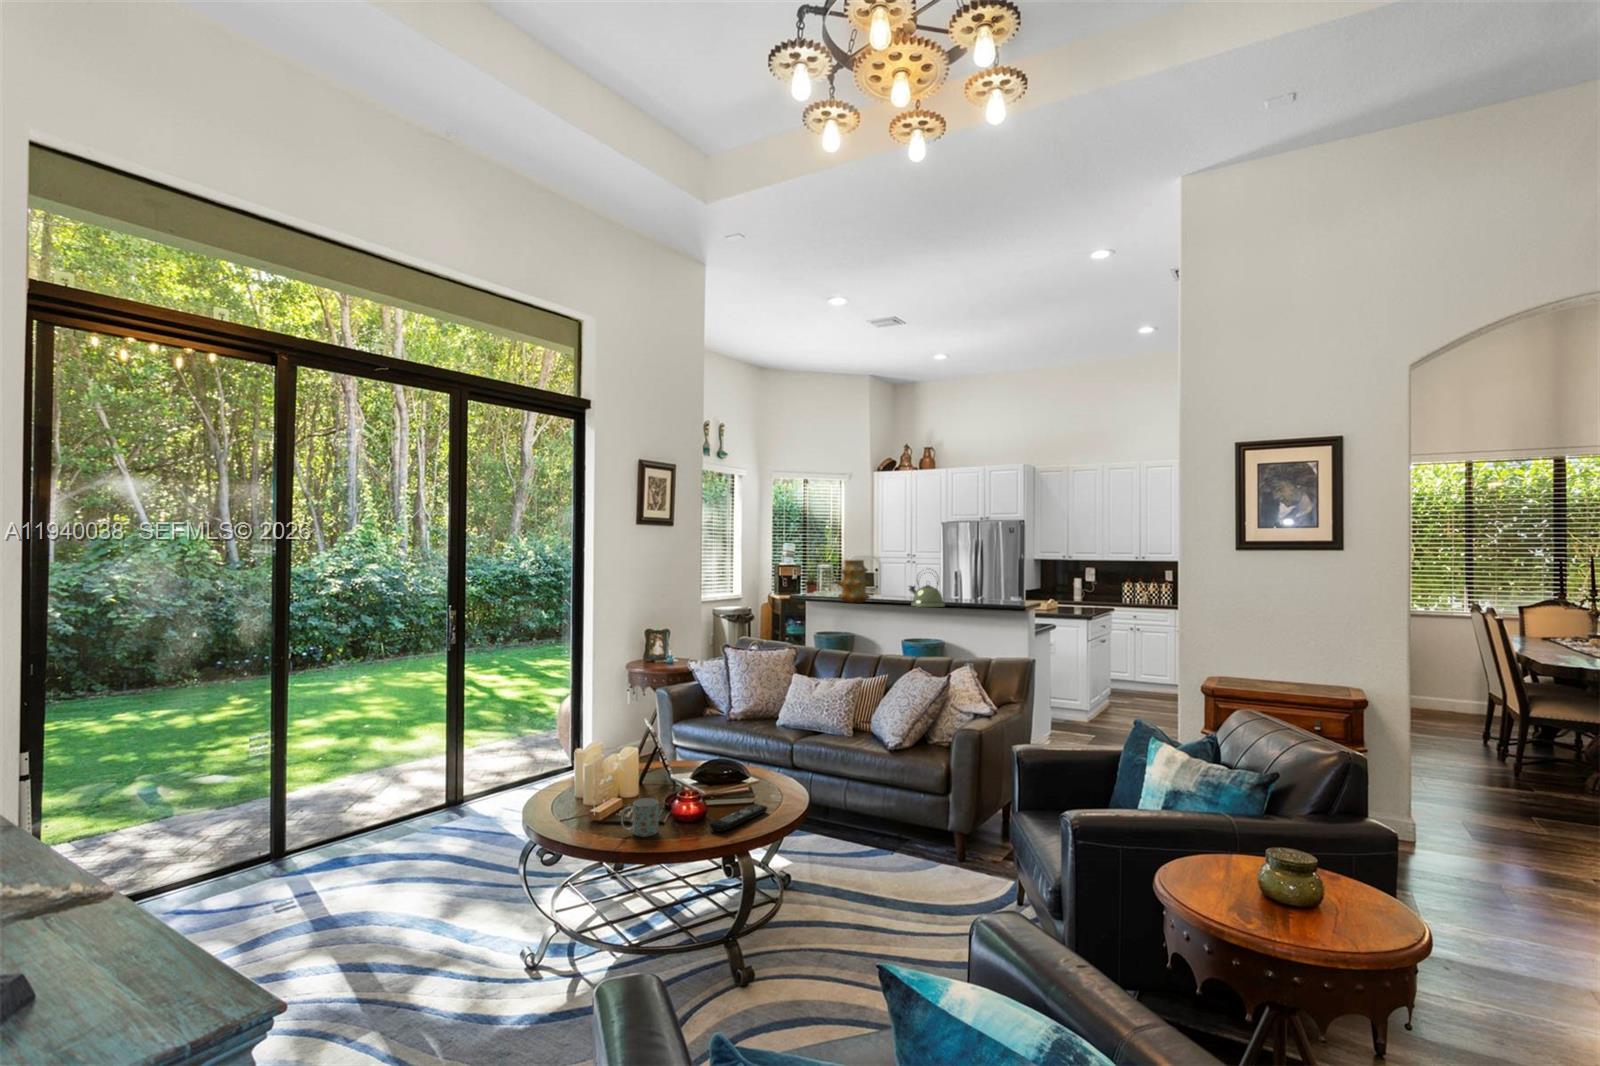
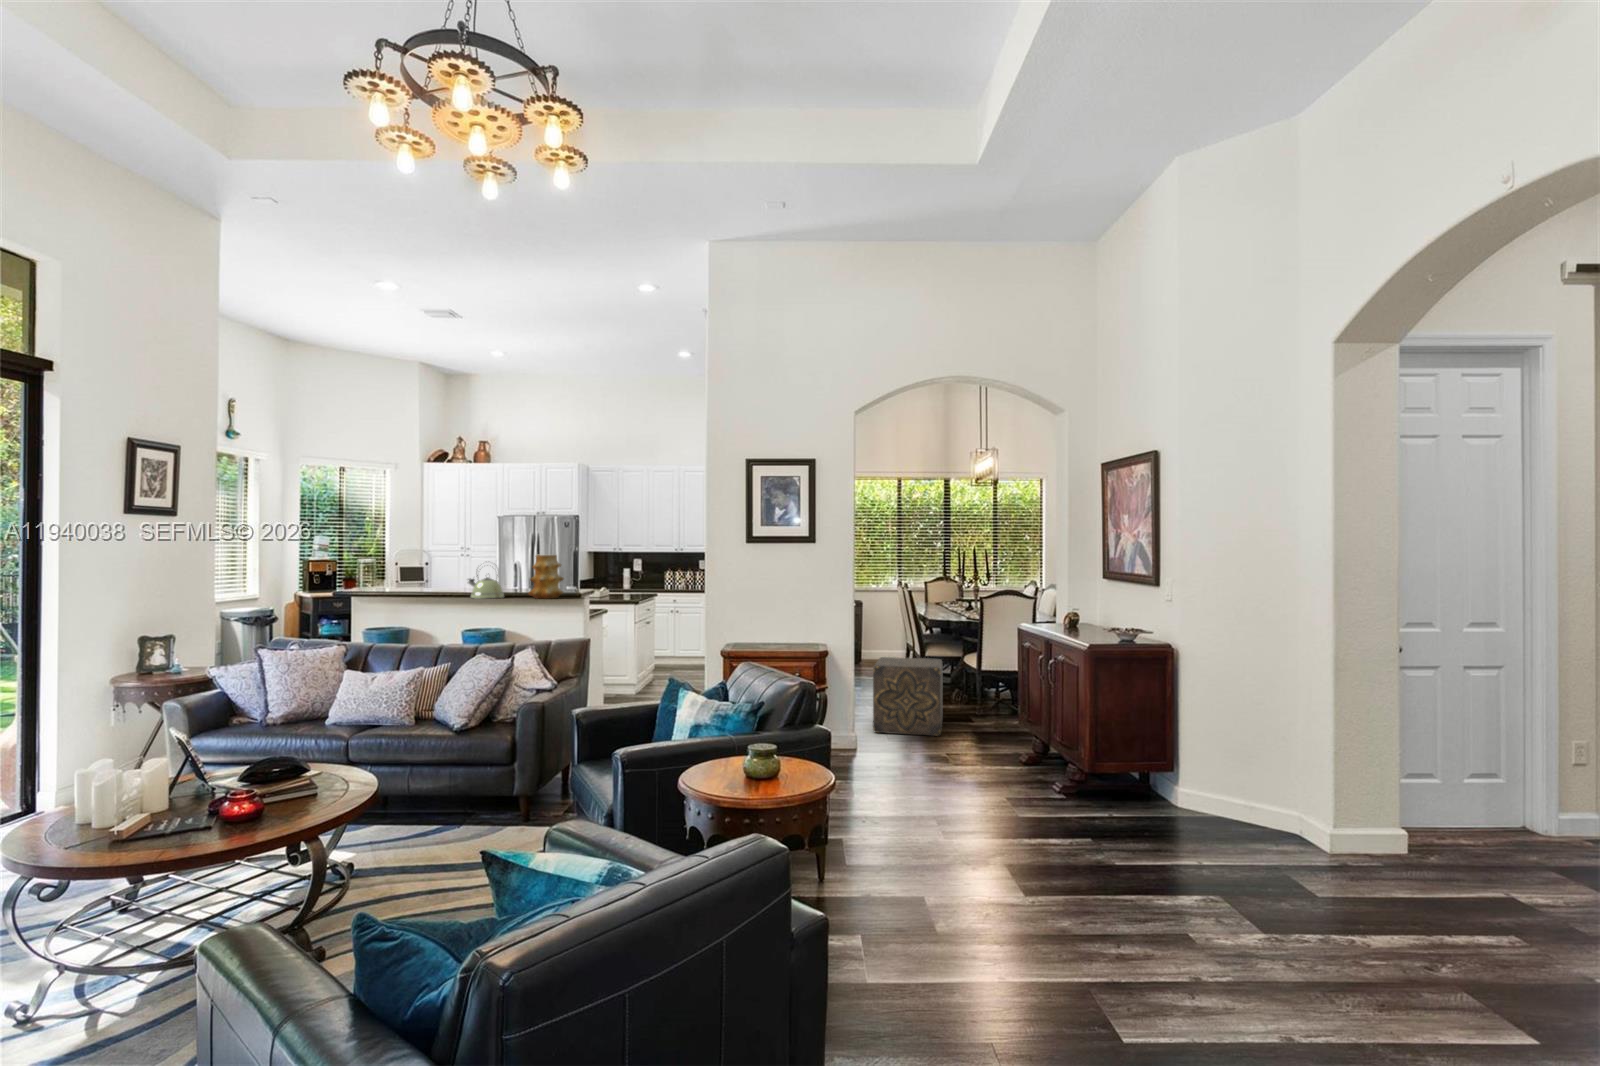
vase: present [838,560,870,603] -> present [528,554,564,599]
ottoman: none [1439,711,1572,841] -> present [873,657,942,736]
mug: present [621,798,658,837] -> none [170,799,216,837]
remote control: present [710,804,767,832] -> none [277,791,338,819]

